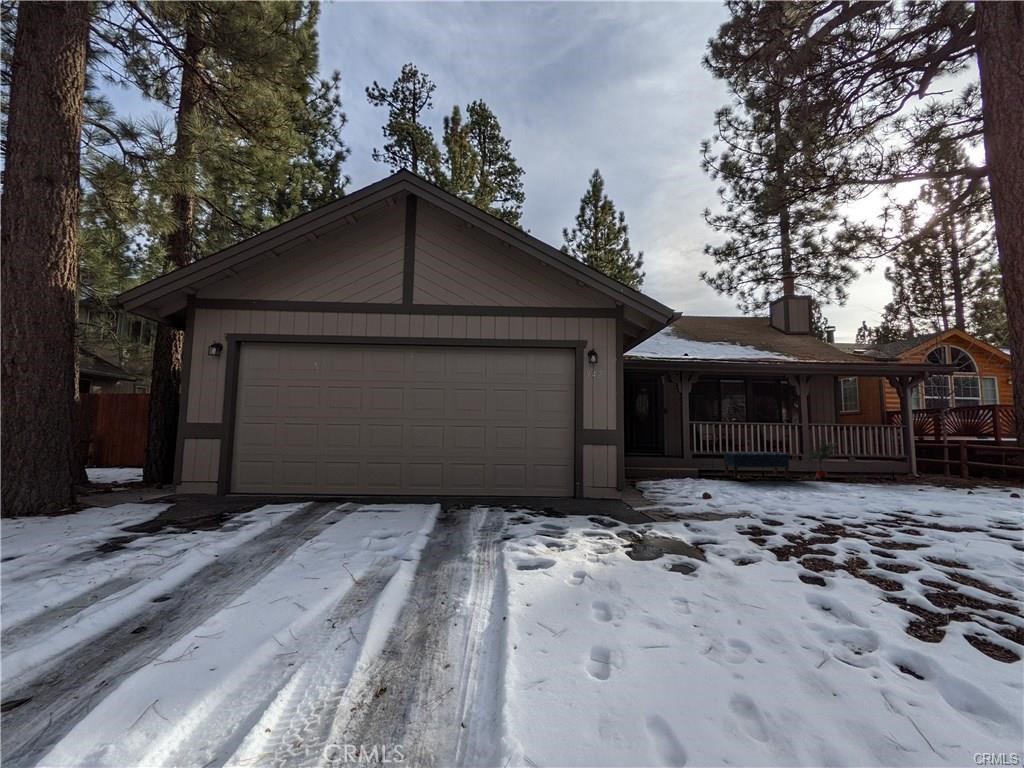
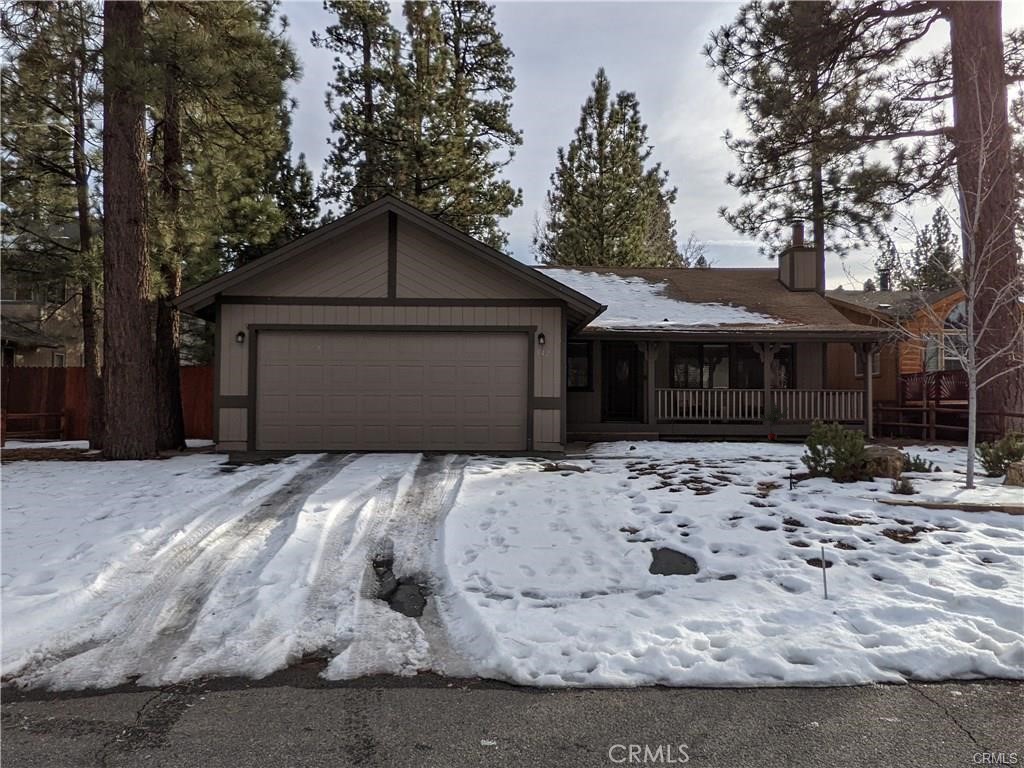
bench: present [723,452,789,479] -> none [685,416,740,441]

